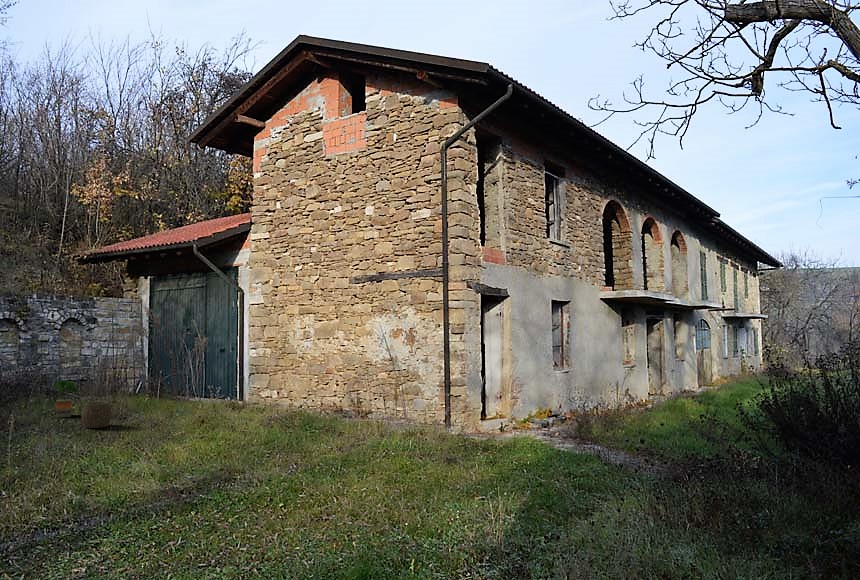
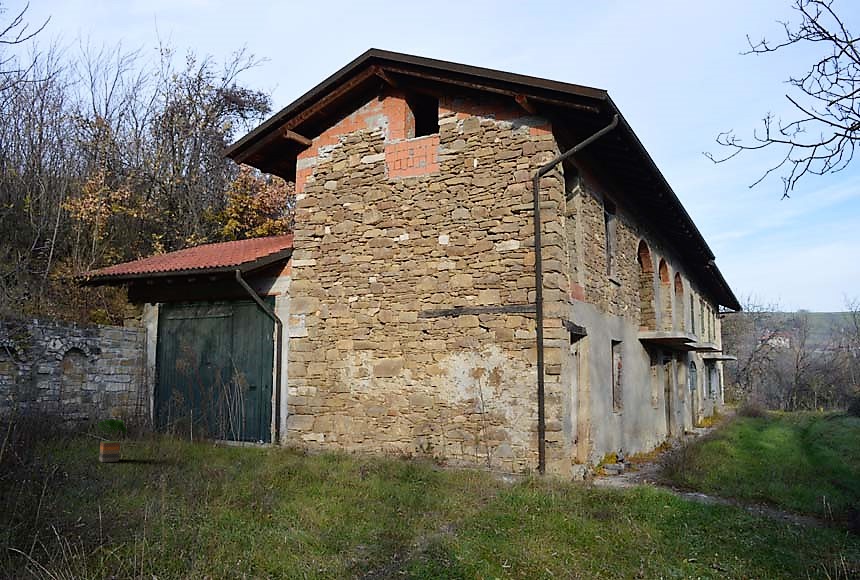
woven basket: present [82,402,112,428] -> none [144,444,178,475]

